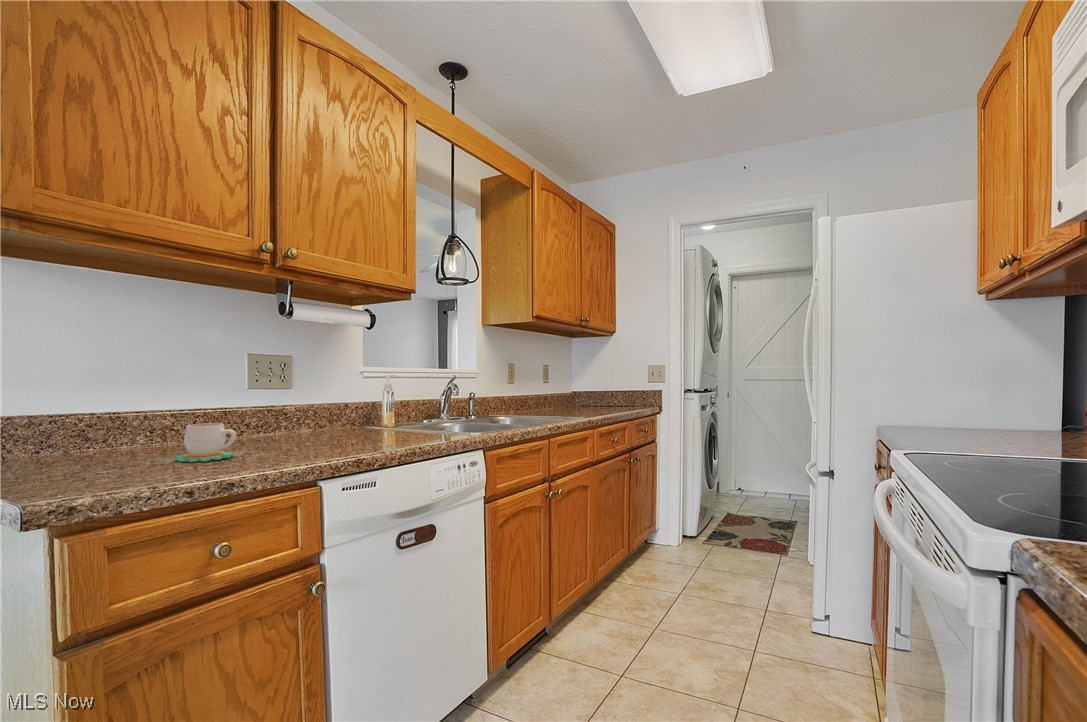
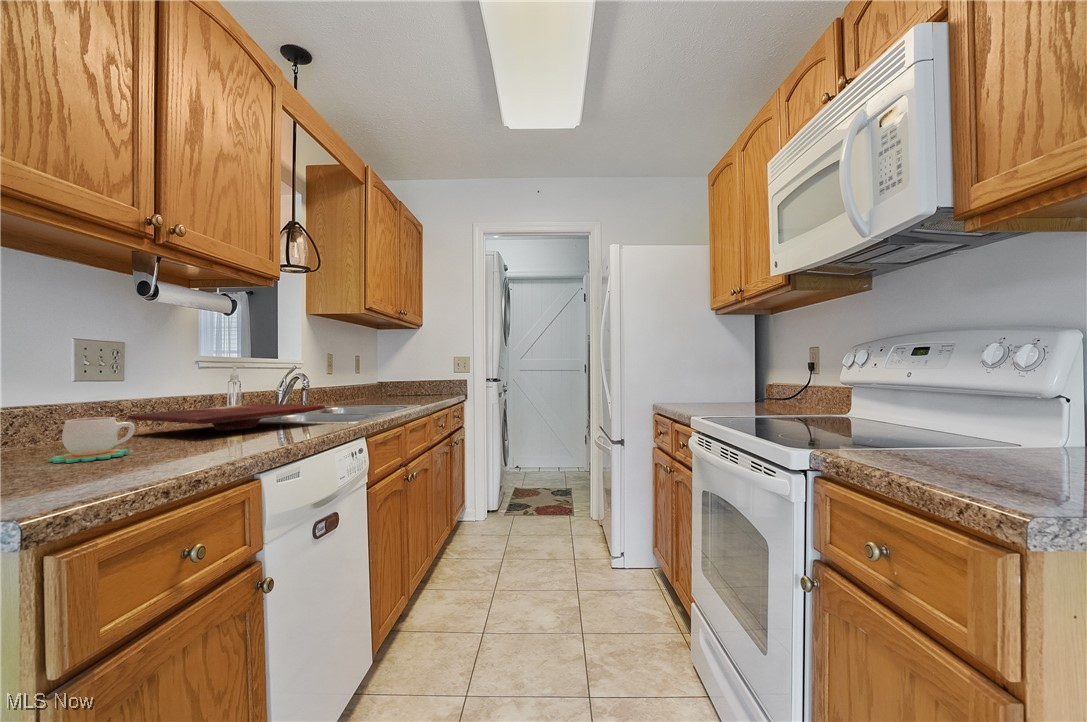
cutting board: none [288,413,442,439] -> present [128,404,325,431]

